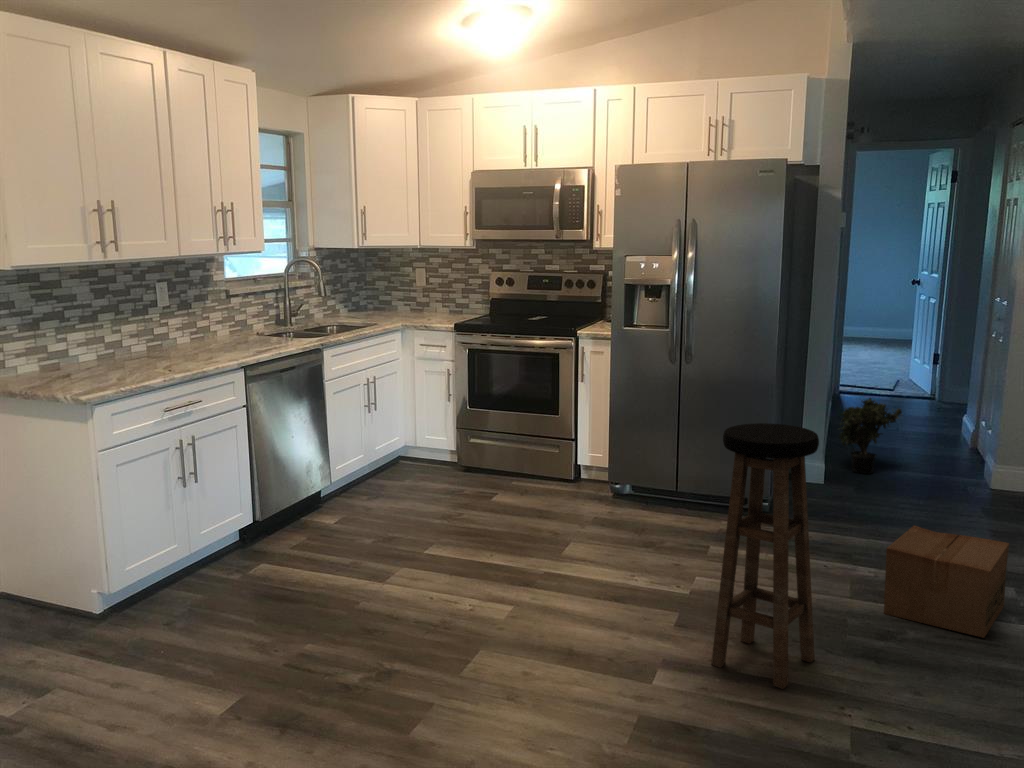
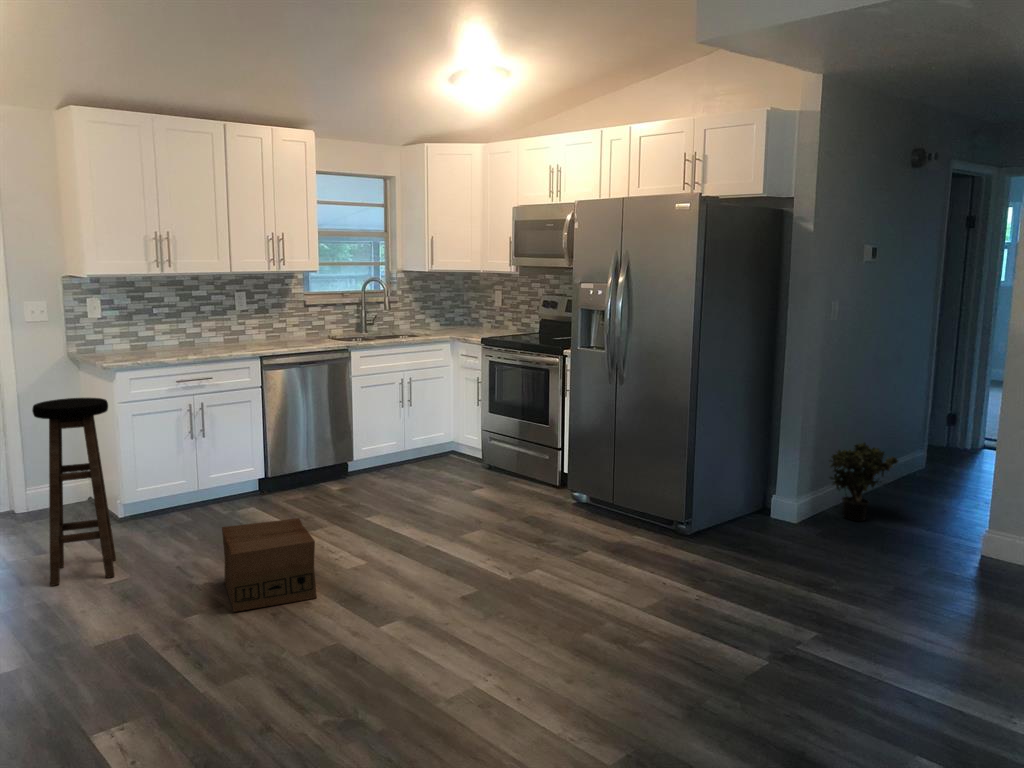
bar stool: present [711,423,819,689] -> present [32,398,116,586]
cardboard box: present [884,525,1009,638] -> present [222,518,317,612]

